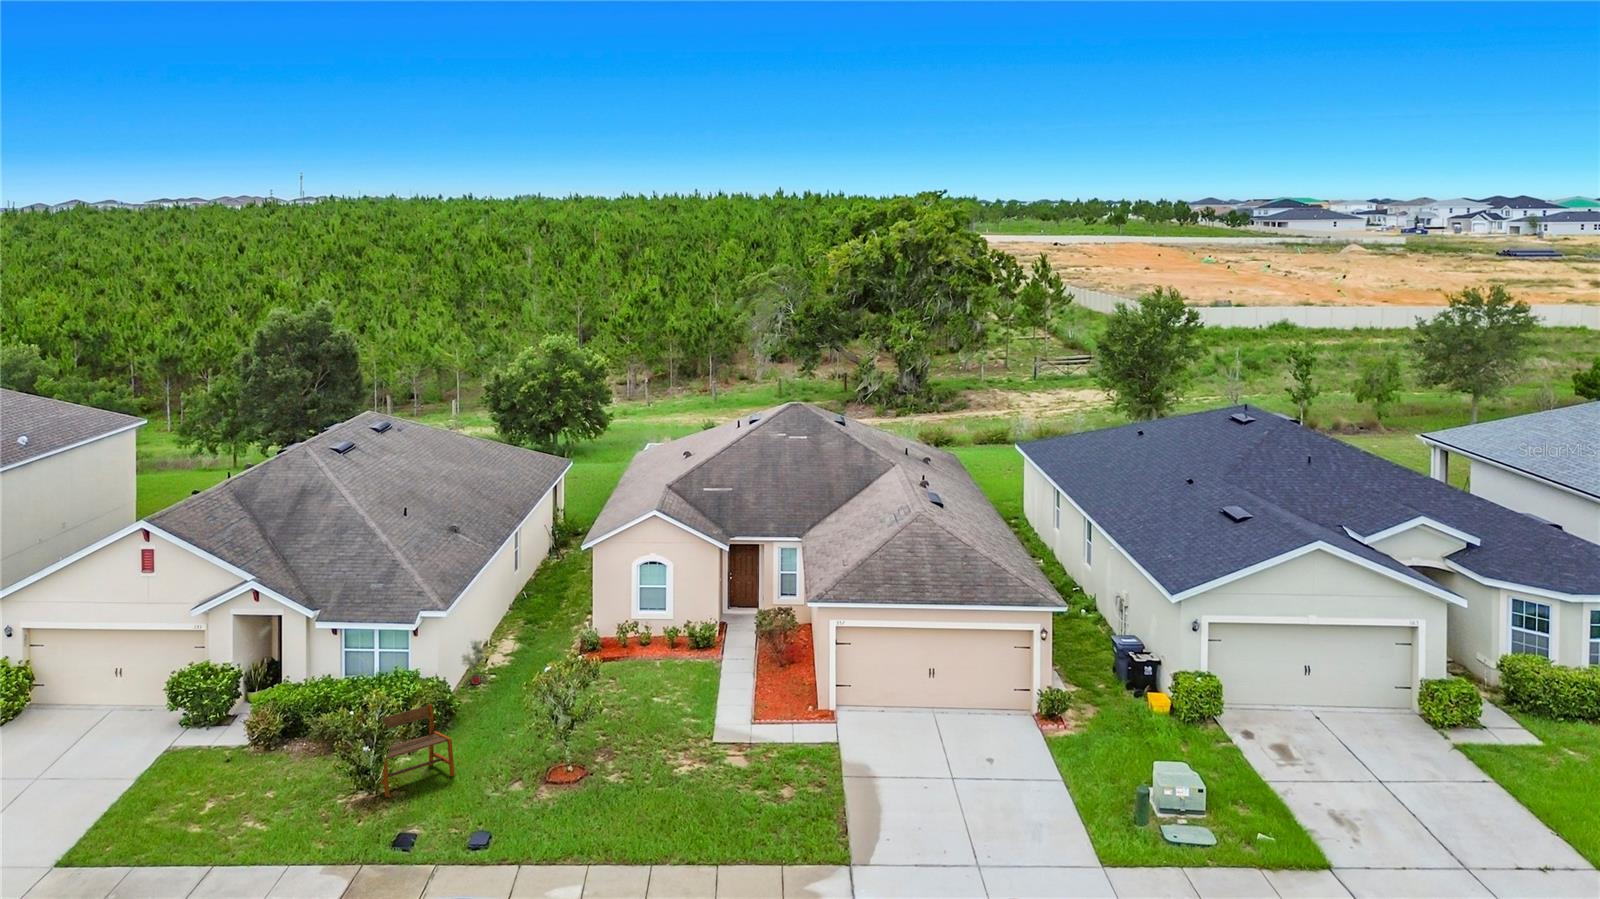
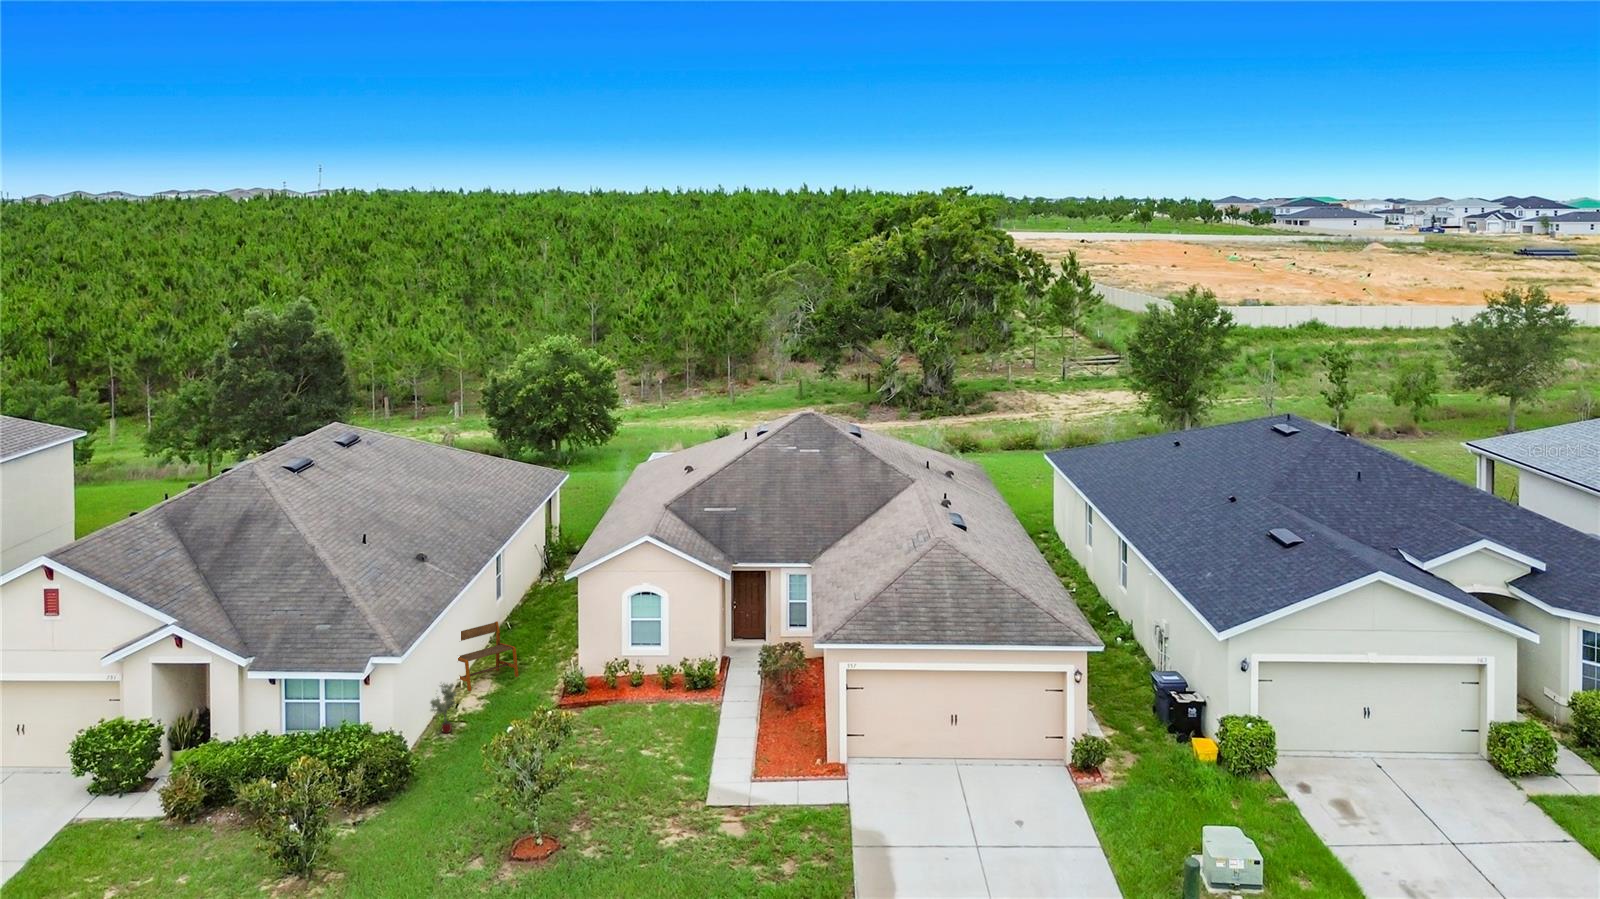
bench: present [381,704,455,798] -> present [458,621,519,691]

